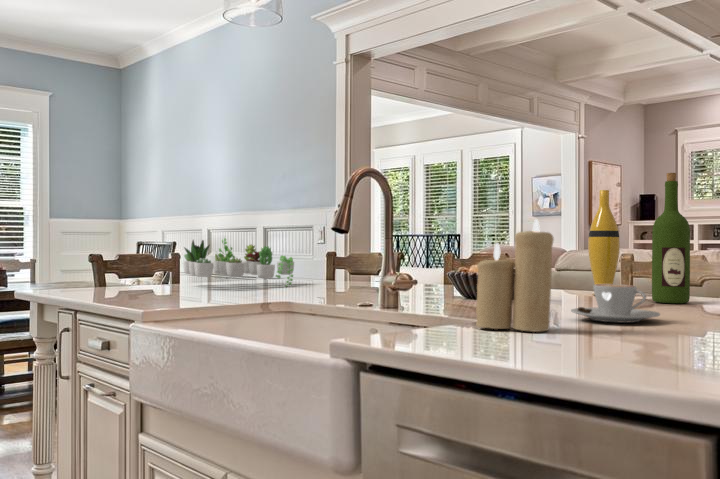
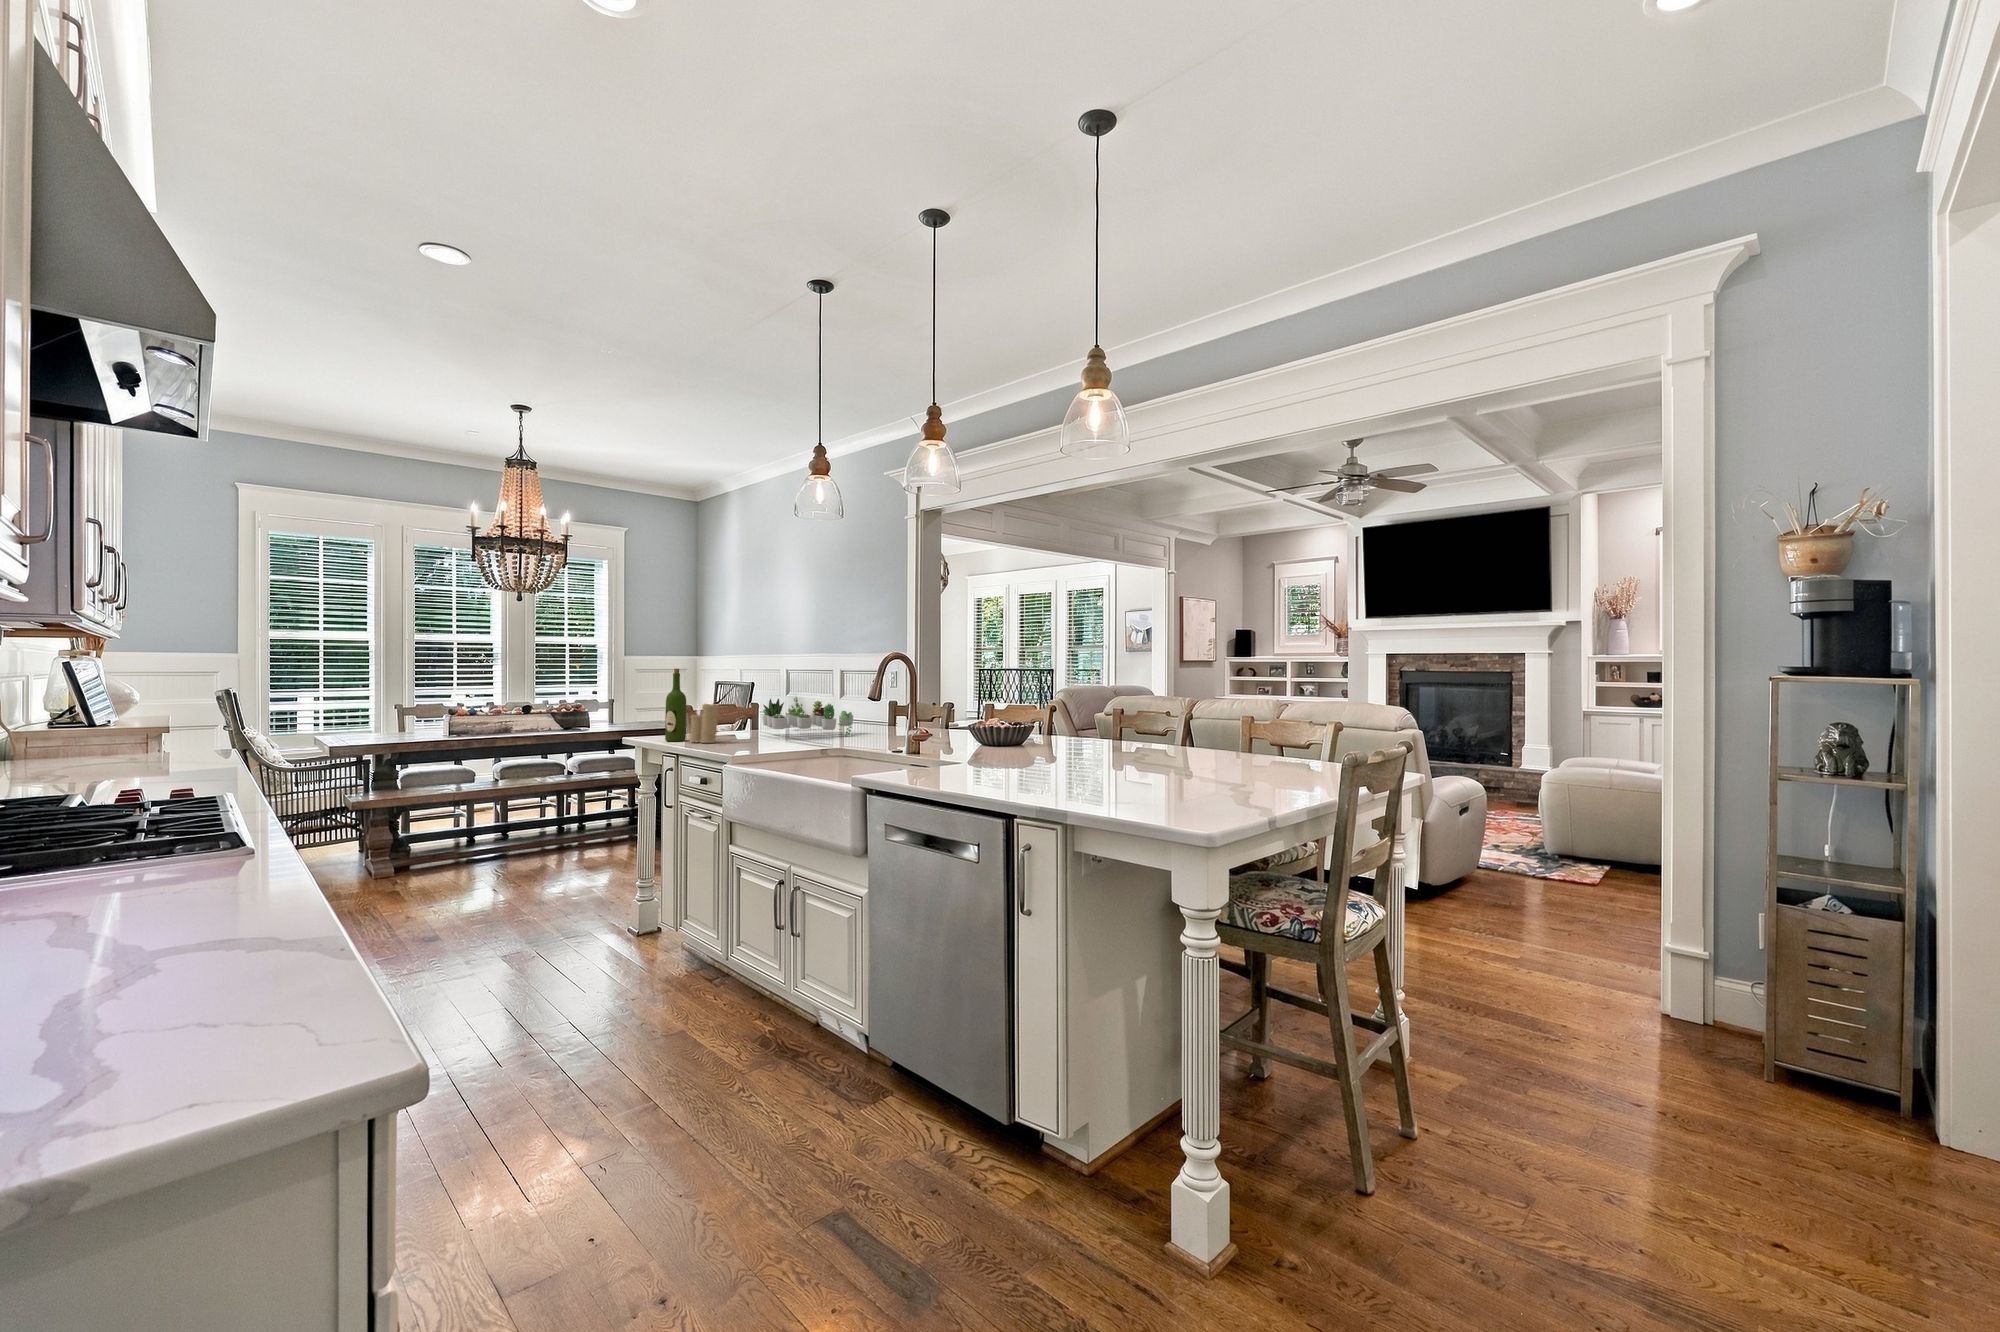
wine bottle: present [652,173,690,303] -> present [665,669,686,741]
vase: present [588,190,620,295] -> none [1058,671,1078,746]
candle: present [476,219,554,332] -> present [690,700,718,743]
coffee cup: present [571,284,660,323] -> none [1002,743,1052,766]

